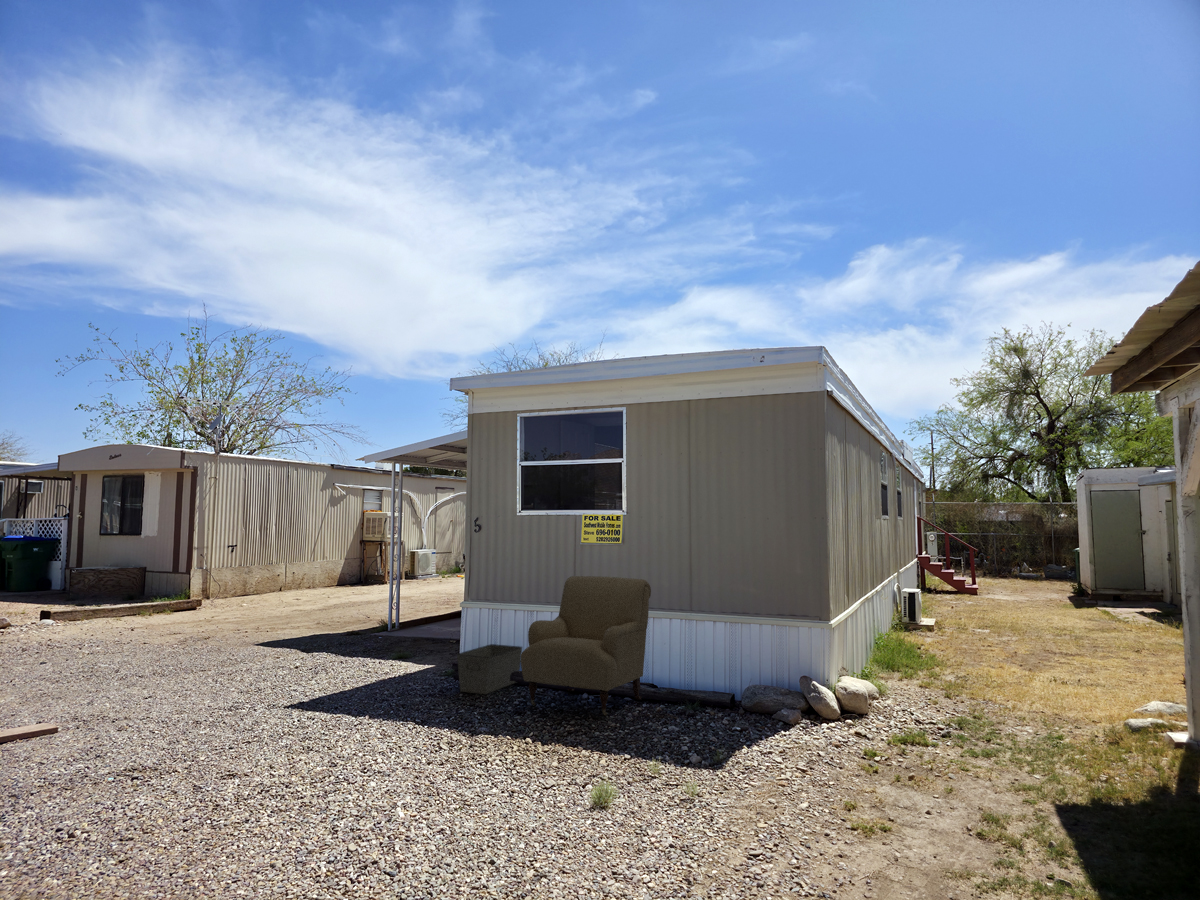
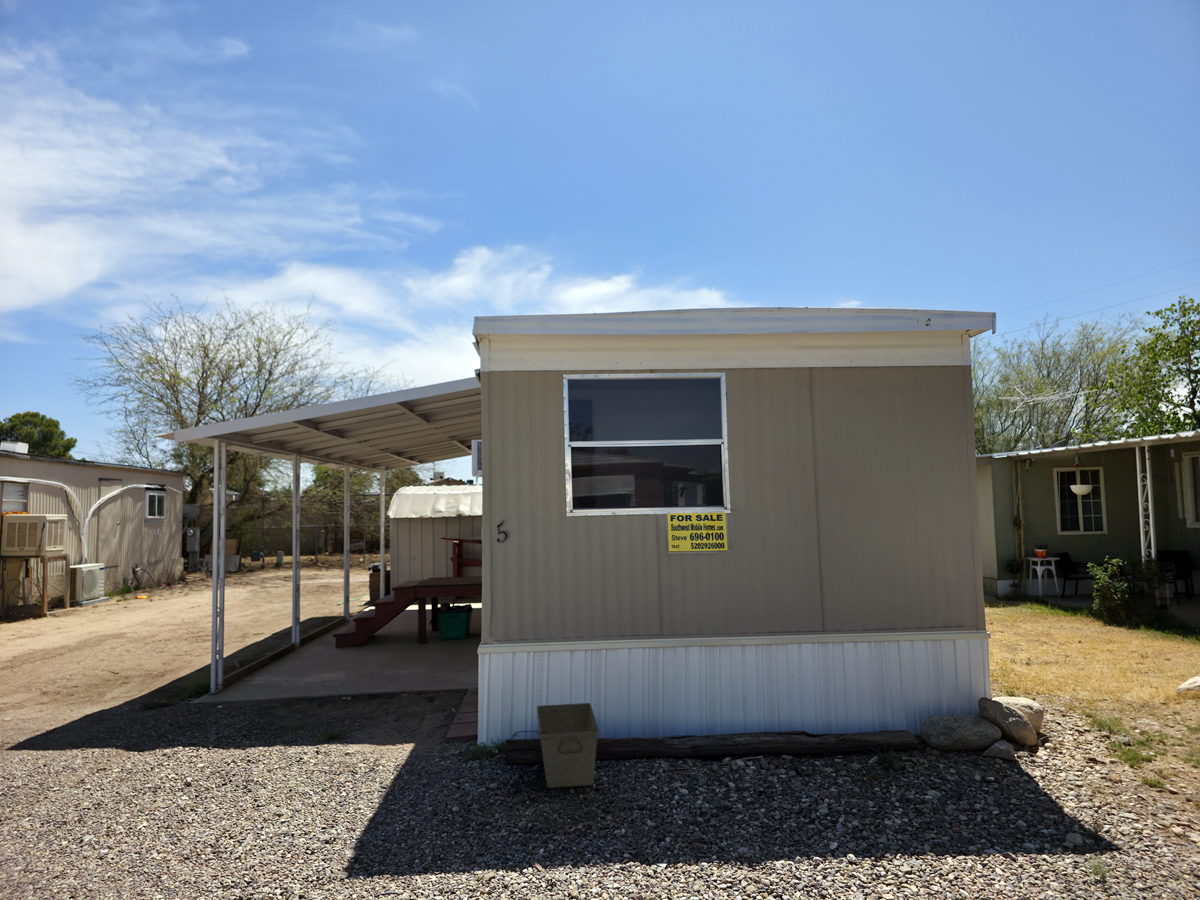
chair: present [521,576,651,716] -> none [665,595,824,790]

